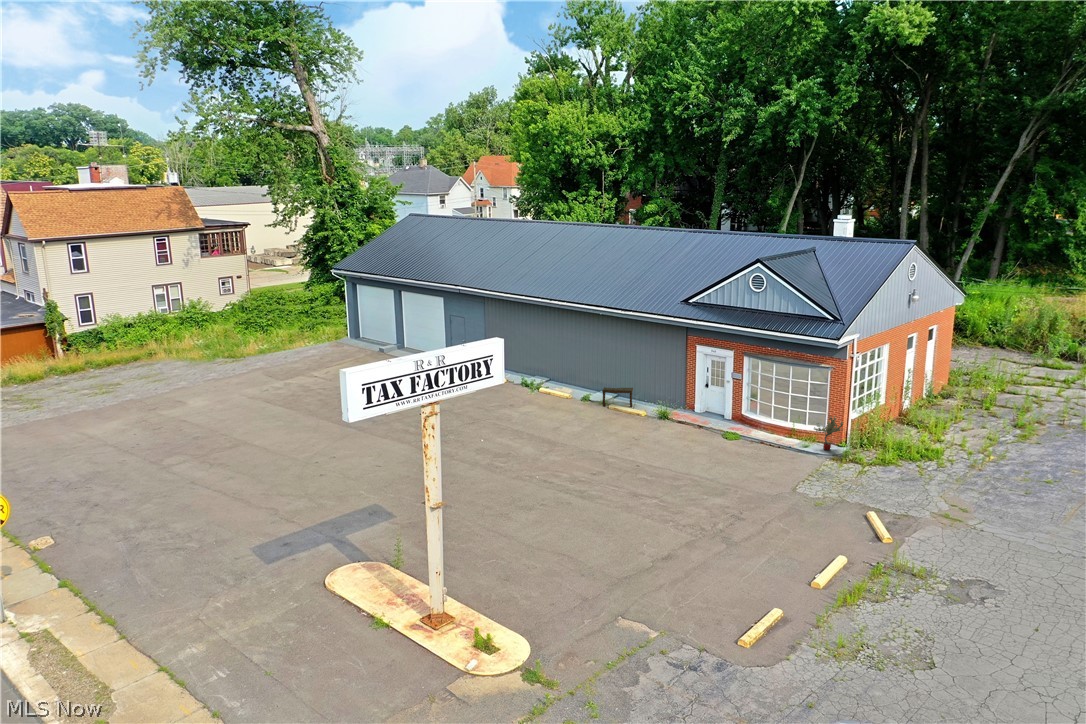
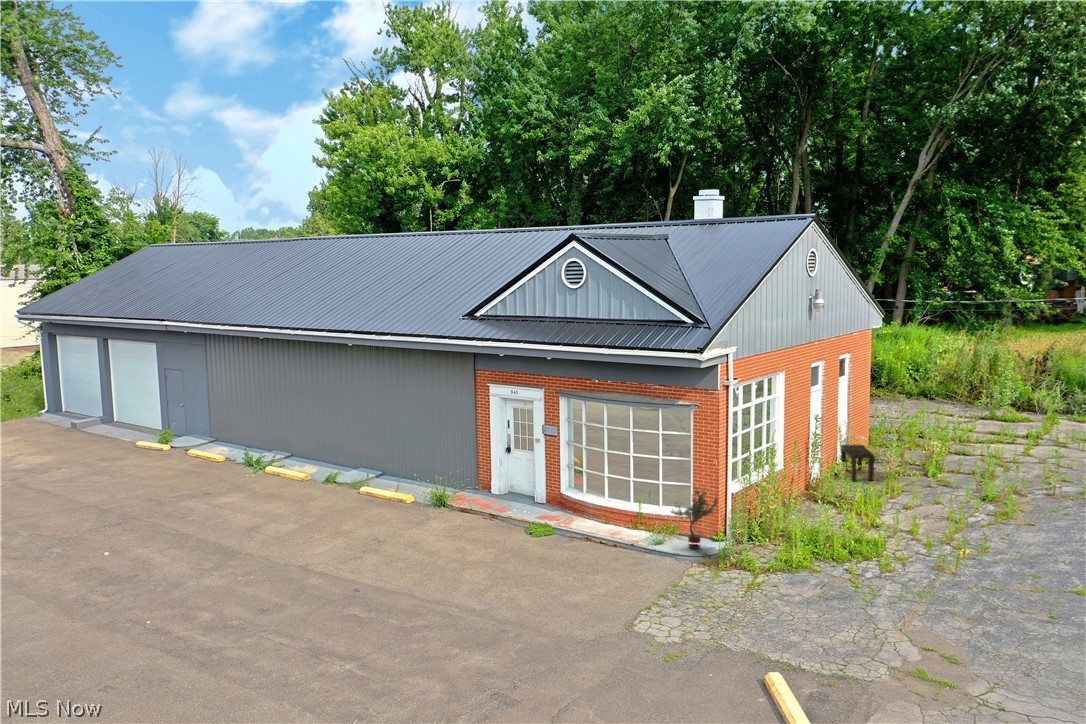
bench: present [602,387,633,407] -> present [841,445,874,481]

